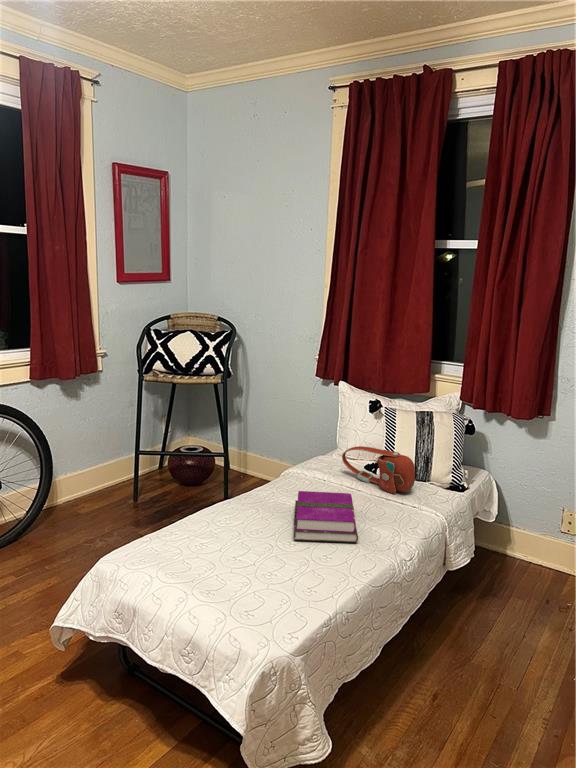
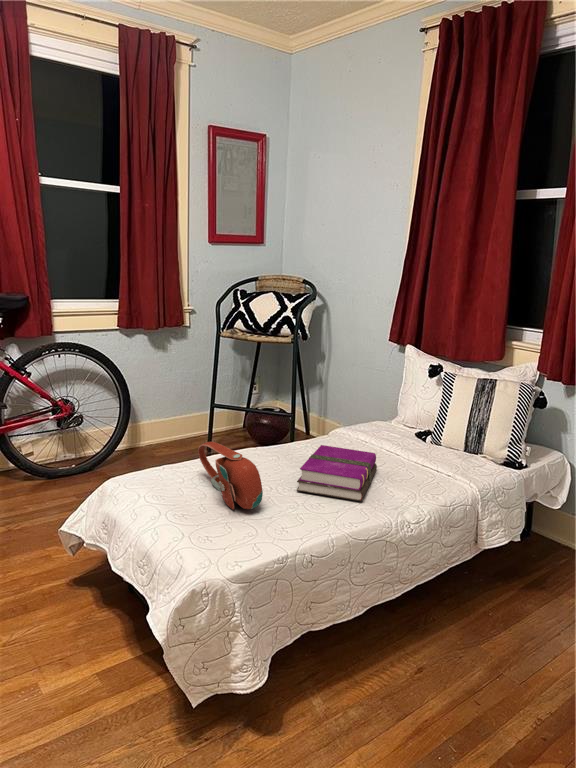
handbag: present [342,446,415,493] -> present [198,442,263,510]

